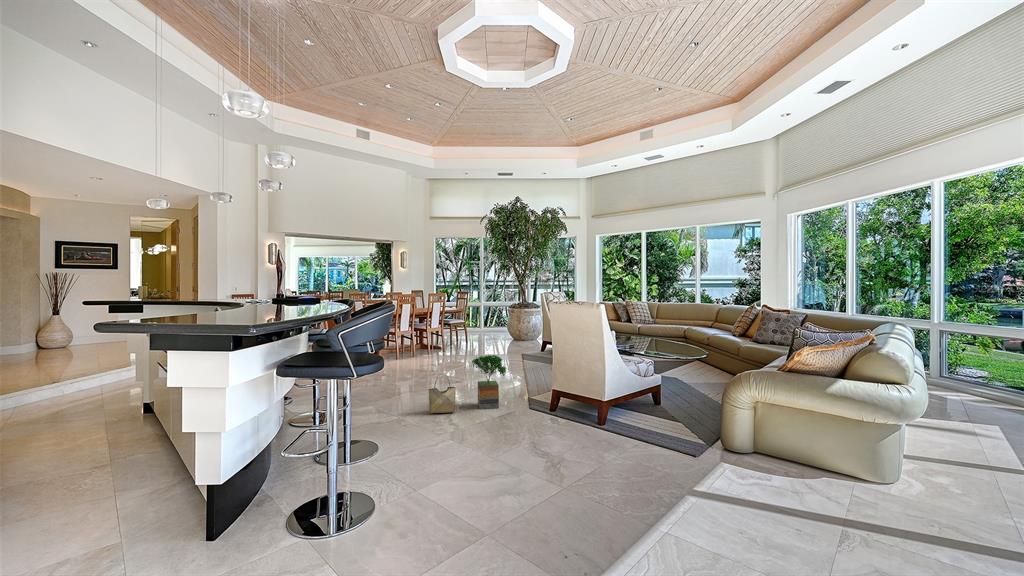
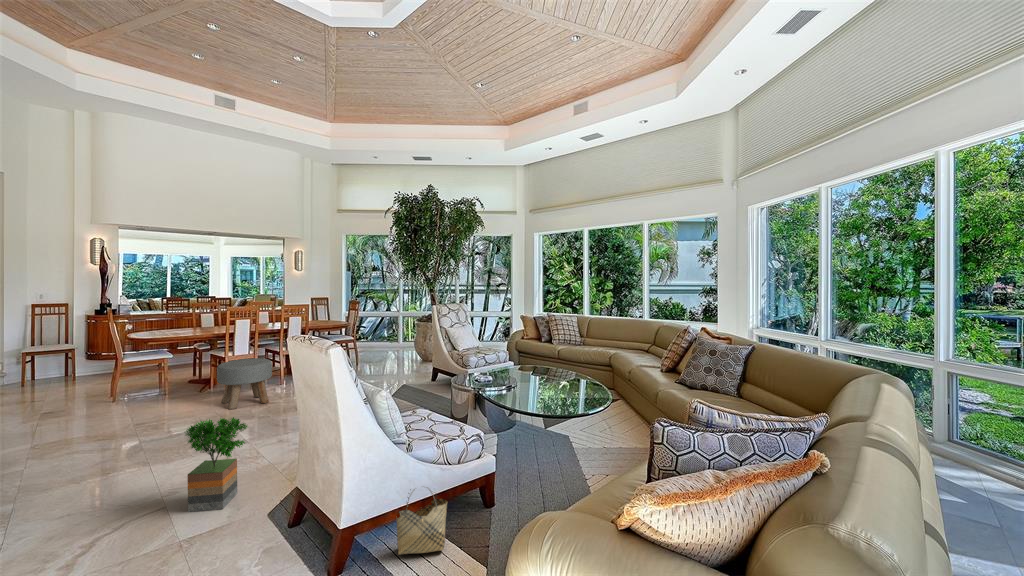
ottoman: none [403,333,438,368] -> present [217,358,272,409]
woven basket: present [428,374,456,413] -> present [397,490,447,555]

